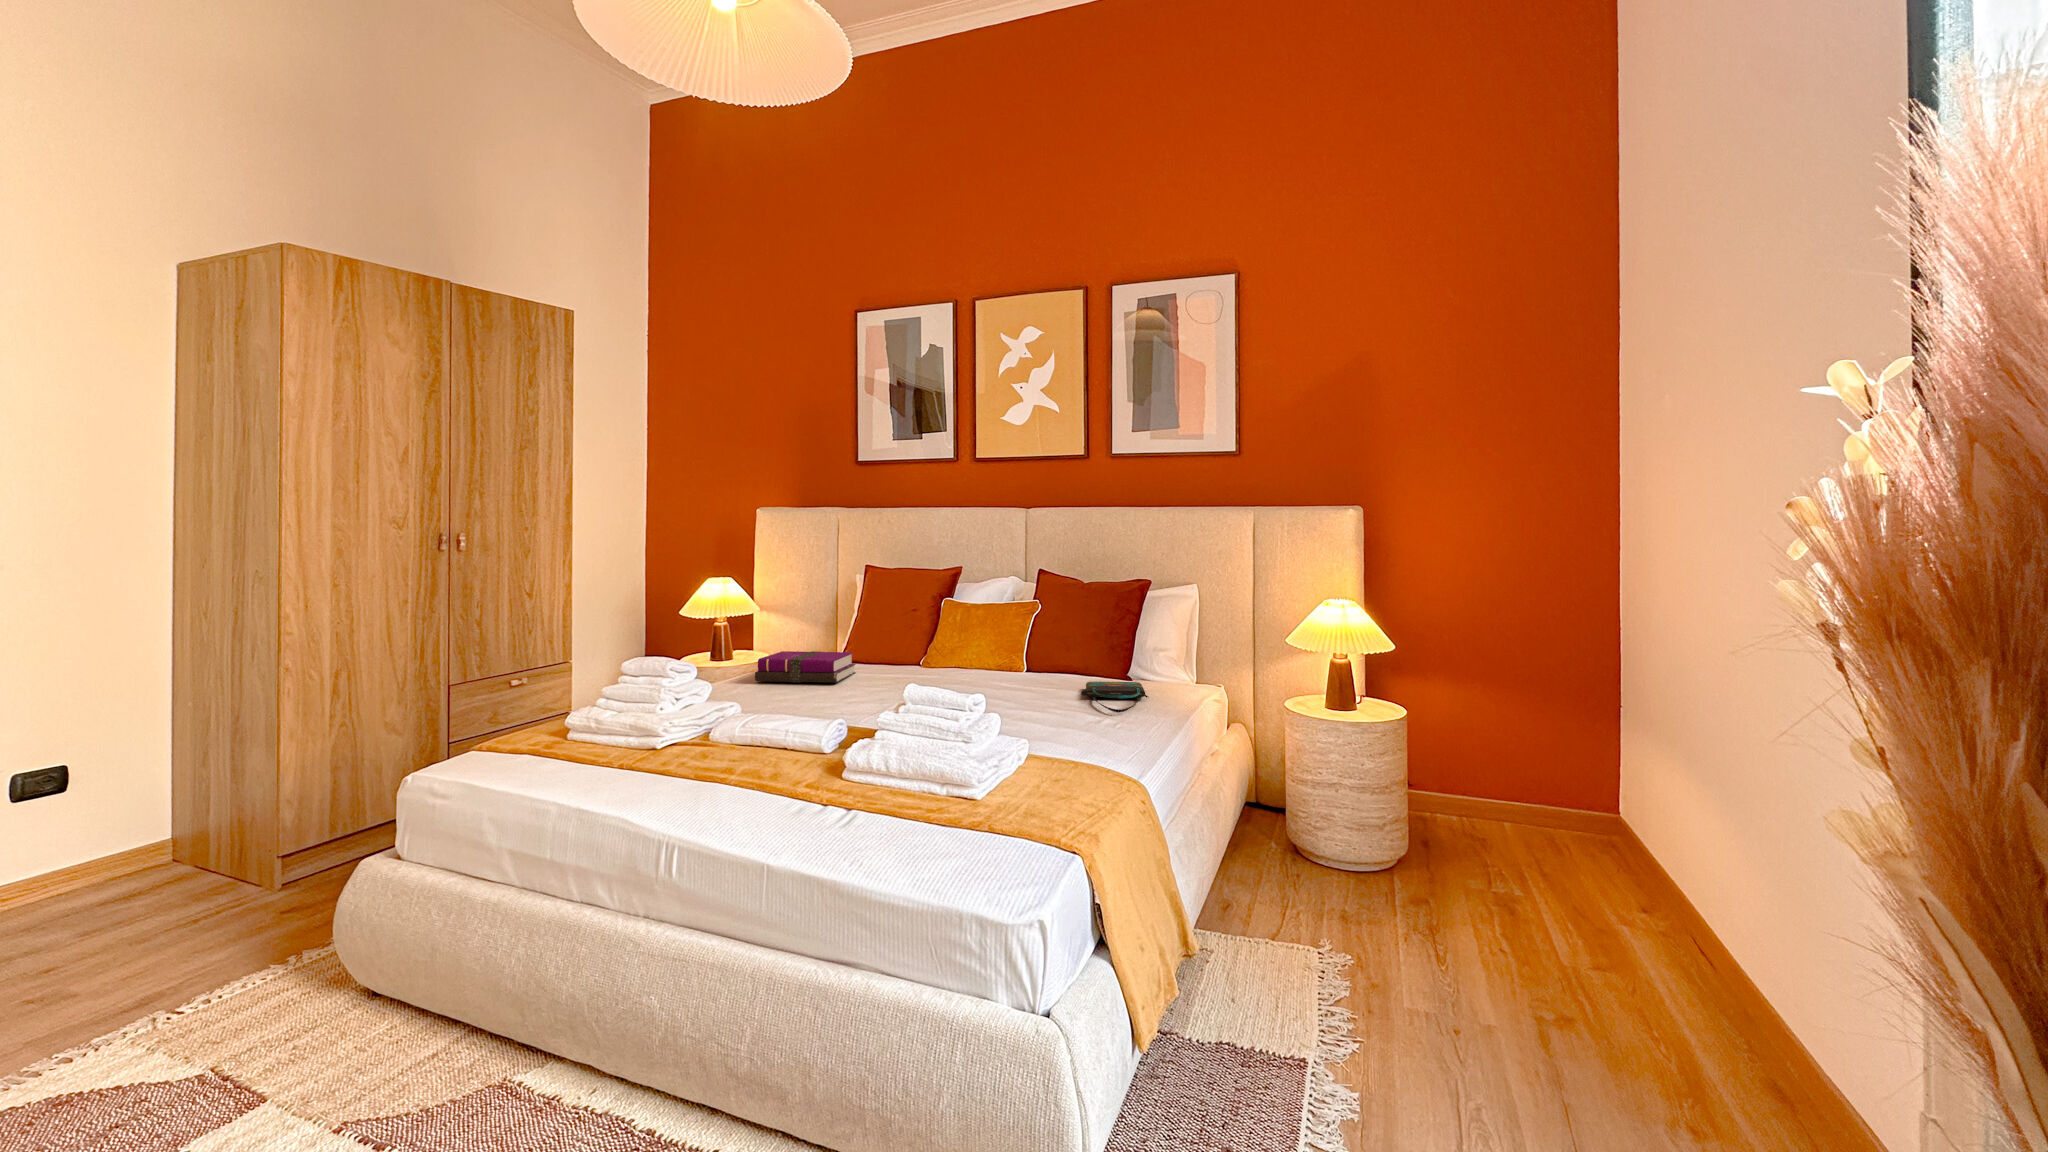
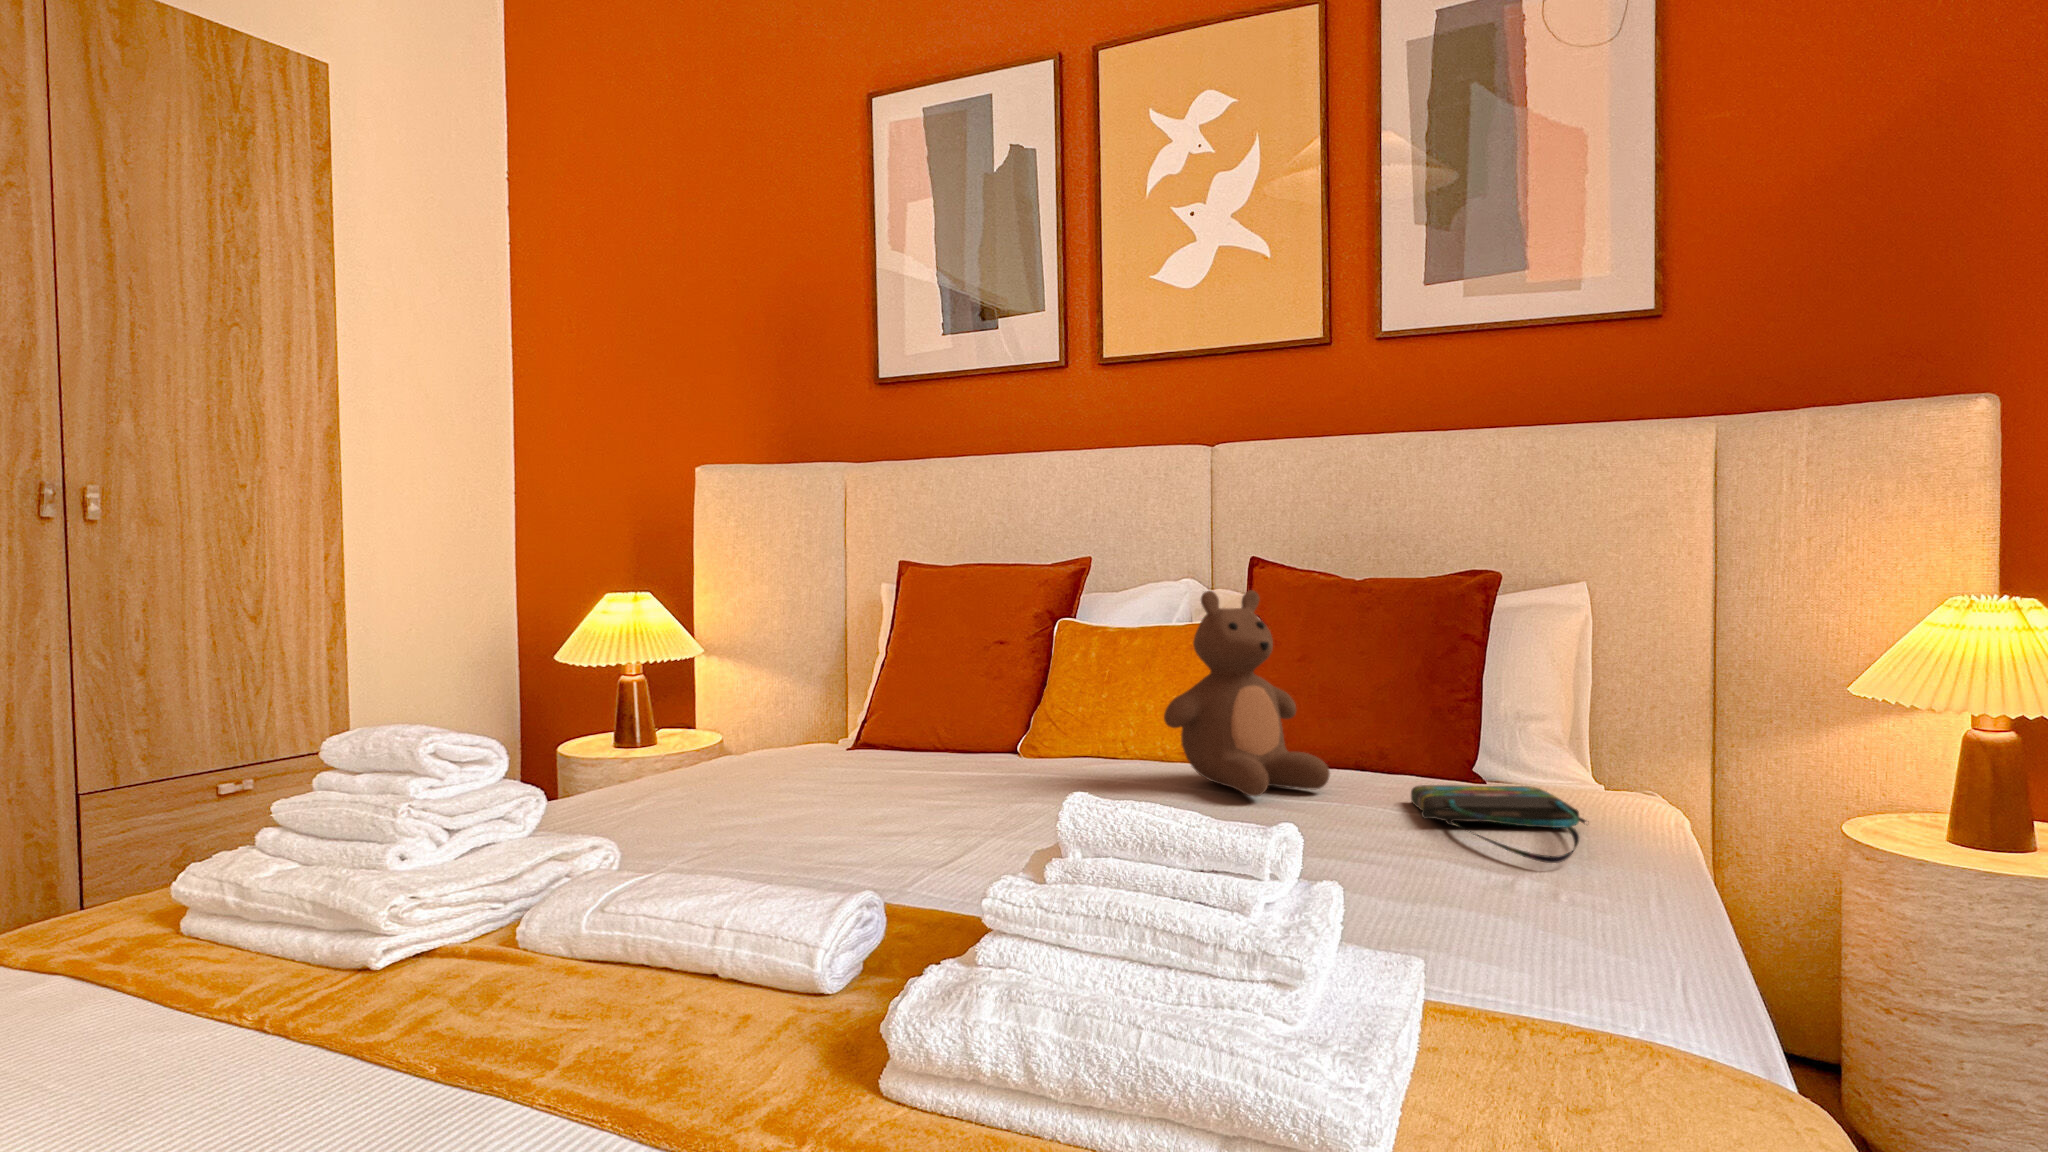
teddy bear: none [982,593,1054,686] -> present [1164,590,1330,796]
notebook: present [755,651,855,683] -> none [670,722,884,788]

